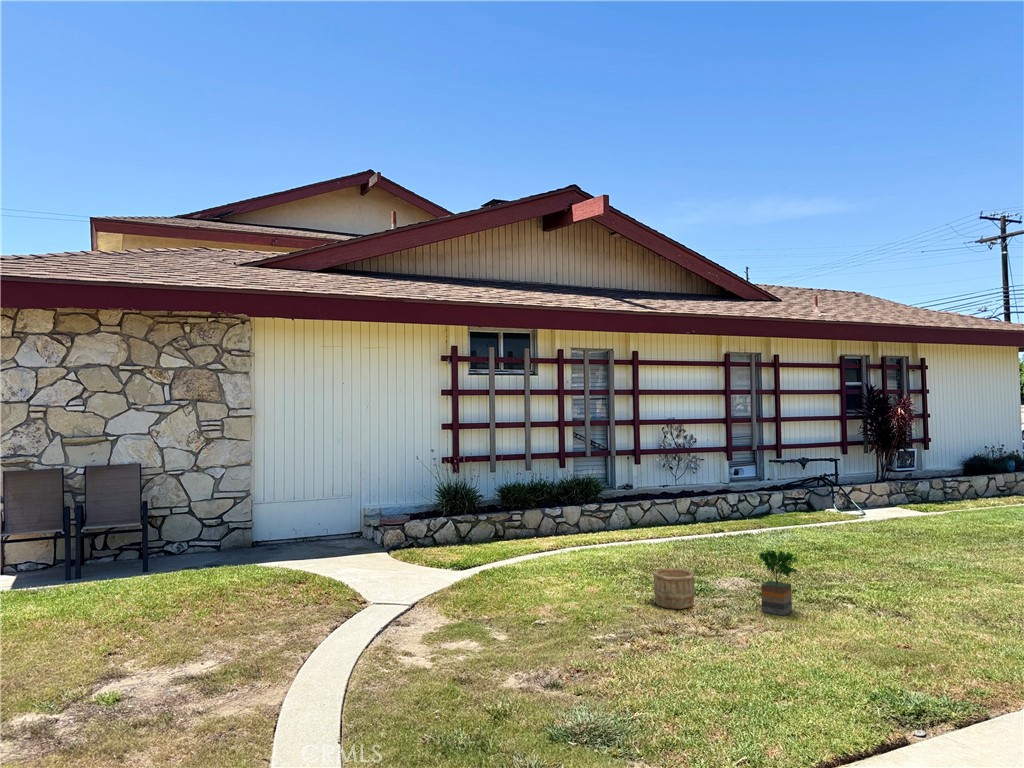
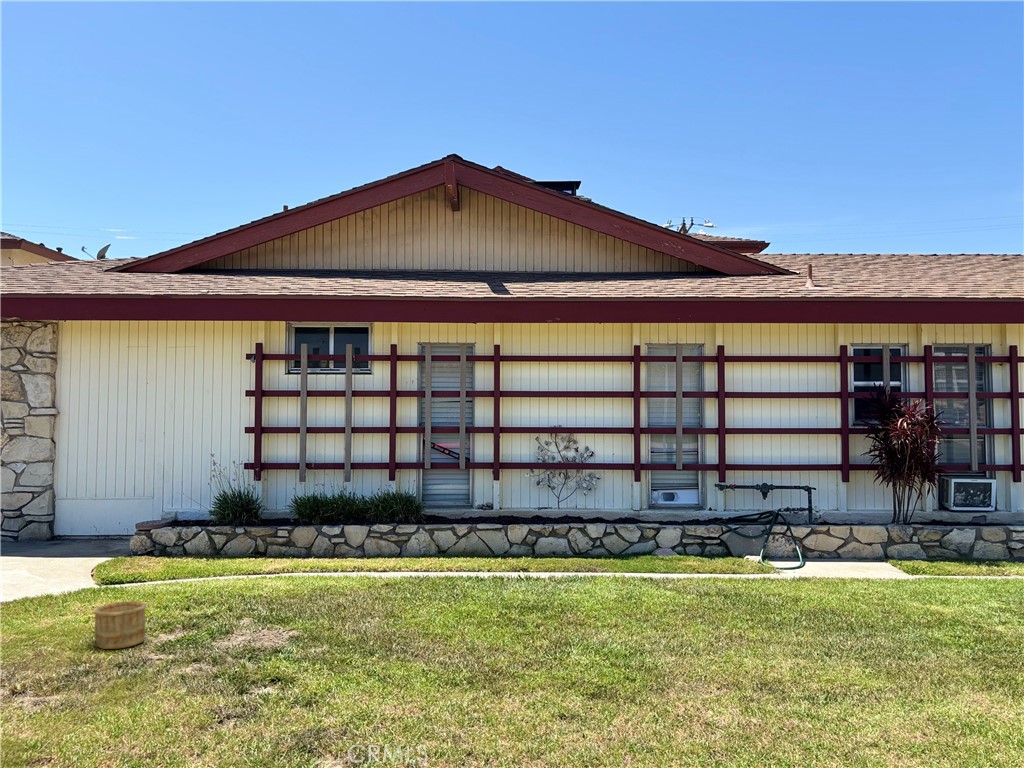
potted tree: present [759,550,798,616] -> none [147,591,207,674]

